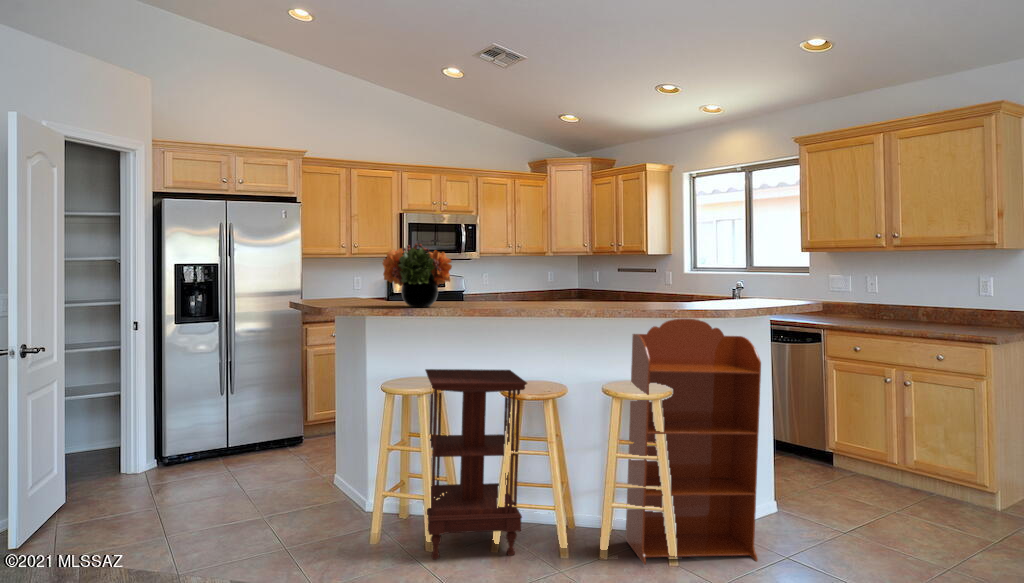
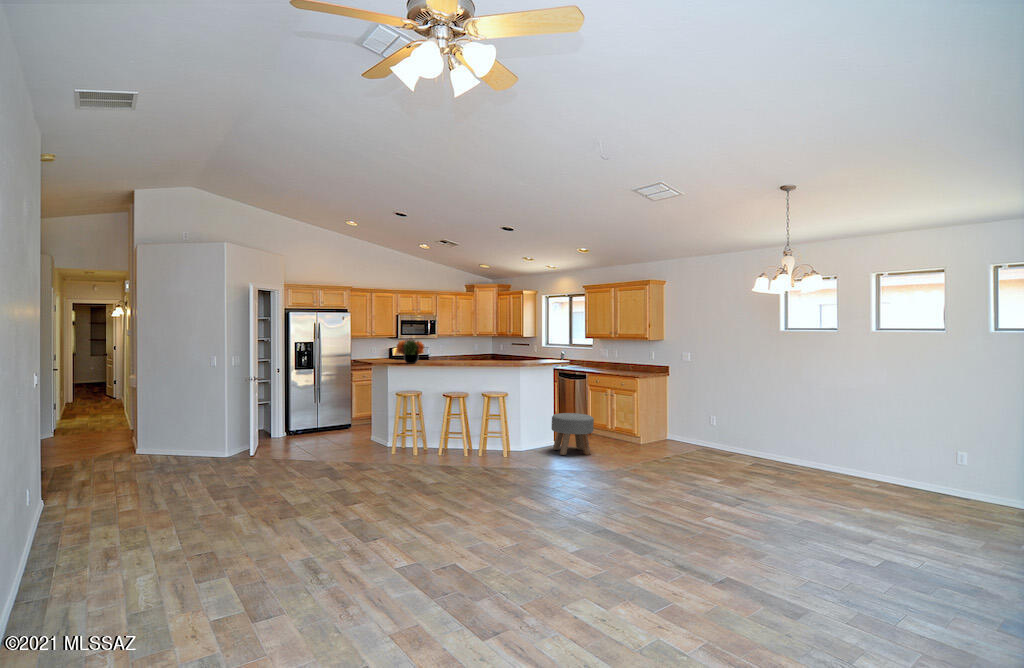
bookcase: present [626,319,761,565] -> none [490,368,538,457]
side table: present [423,369,527,560] -> none [412,388,452,457]
ottoman: none [785,433,911,556] -> present [552,413,594,455]

